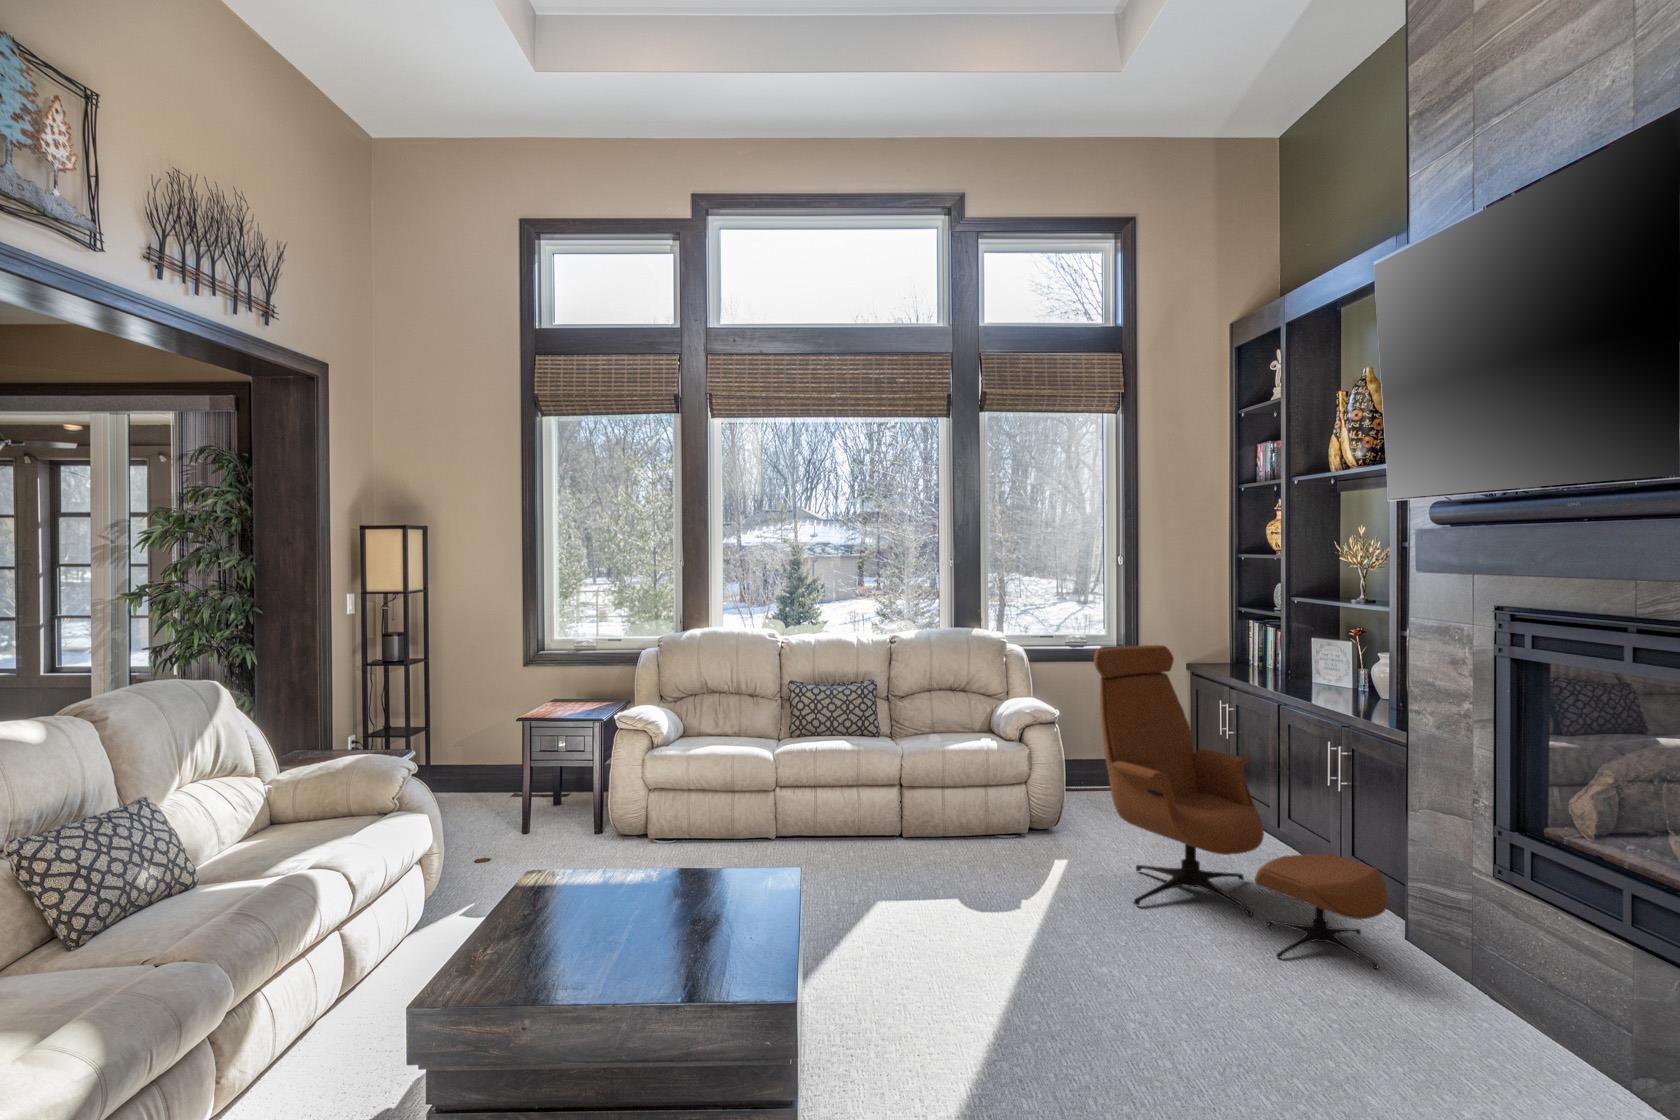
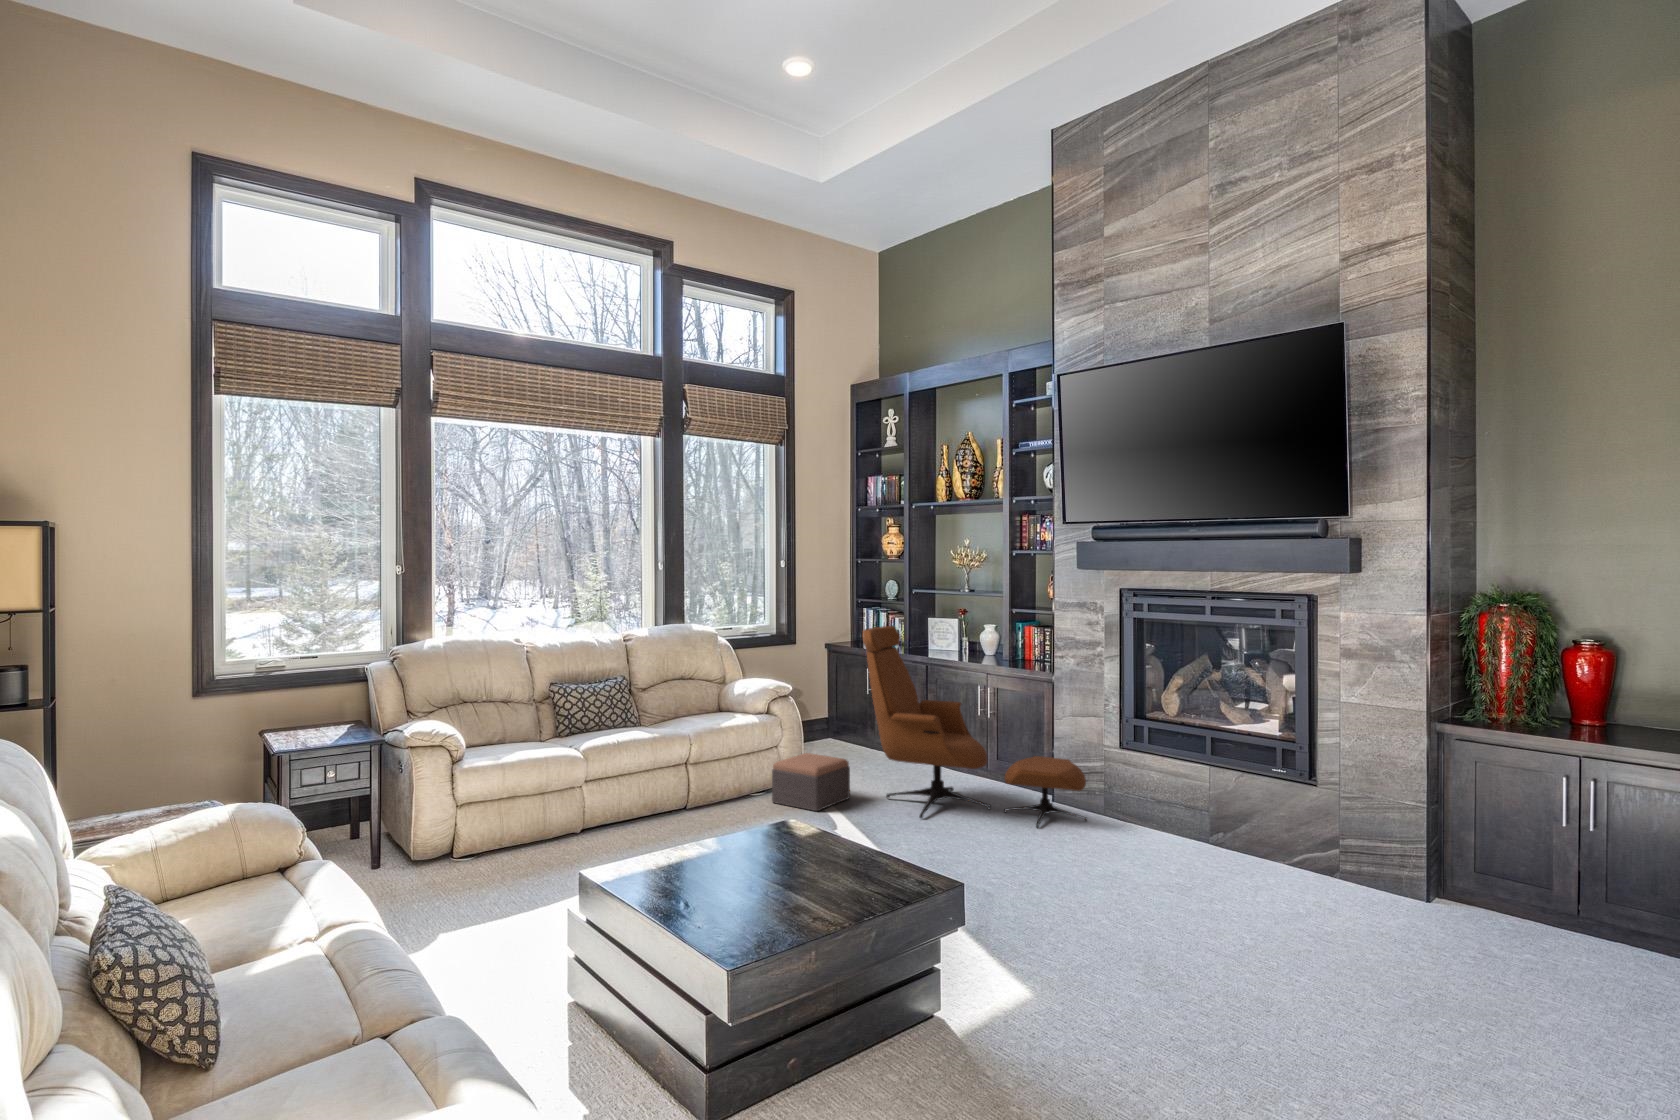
footstool: none [998,795,1092,868] -> present [772,753,850,811]

